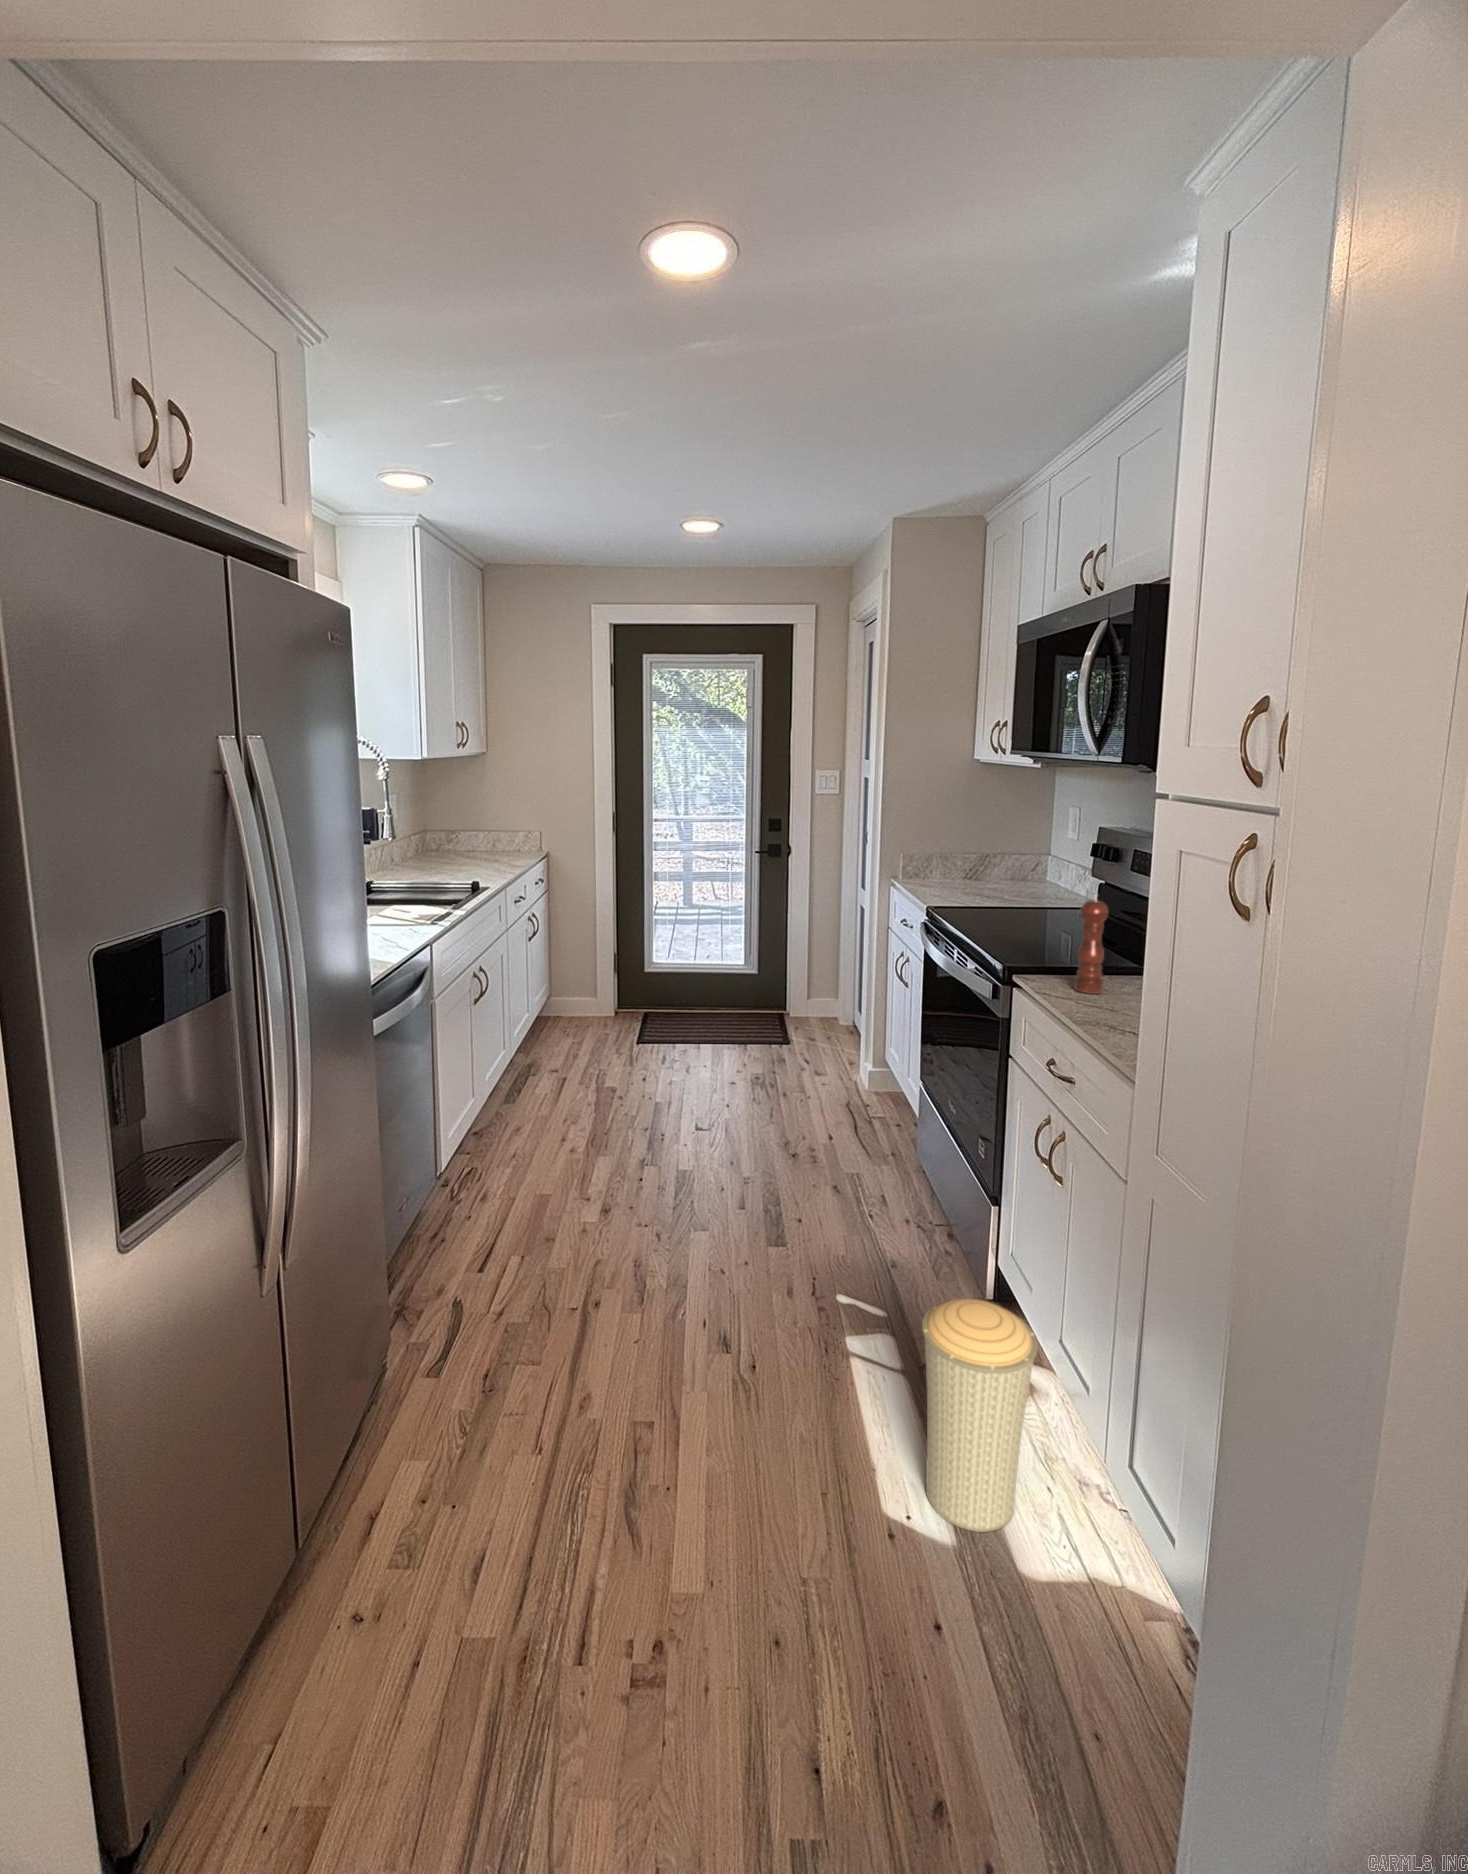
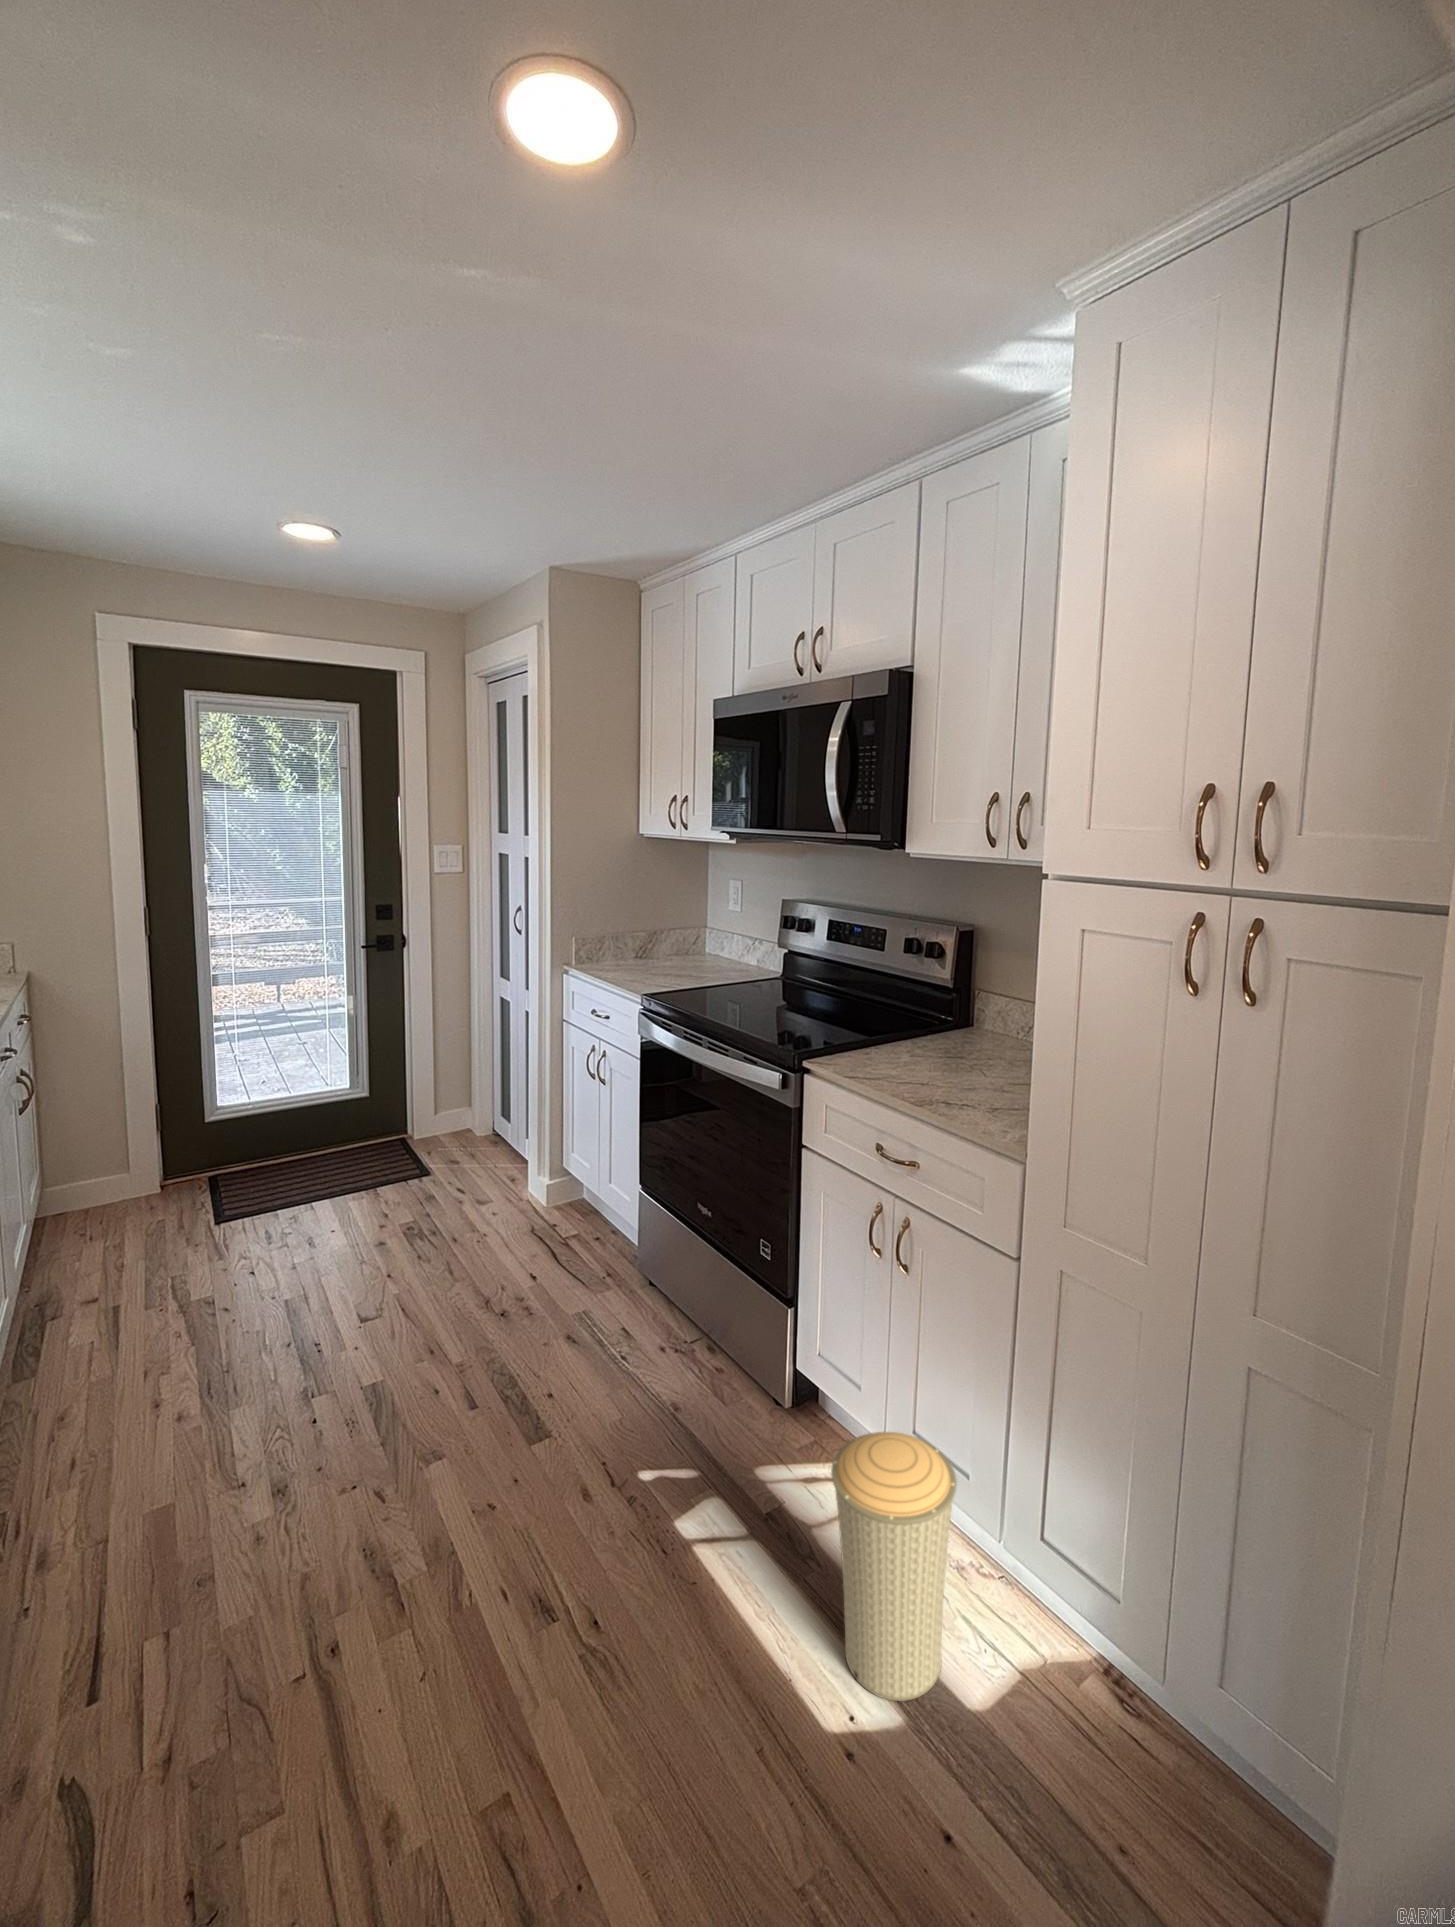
pepper mill: present [1074,893,1108,994] -> none [857,968,883,1070]

